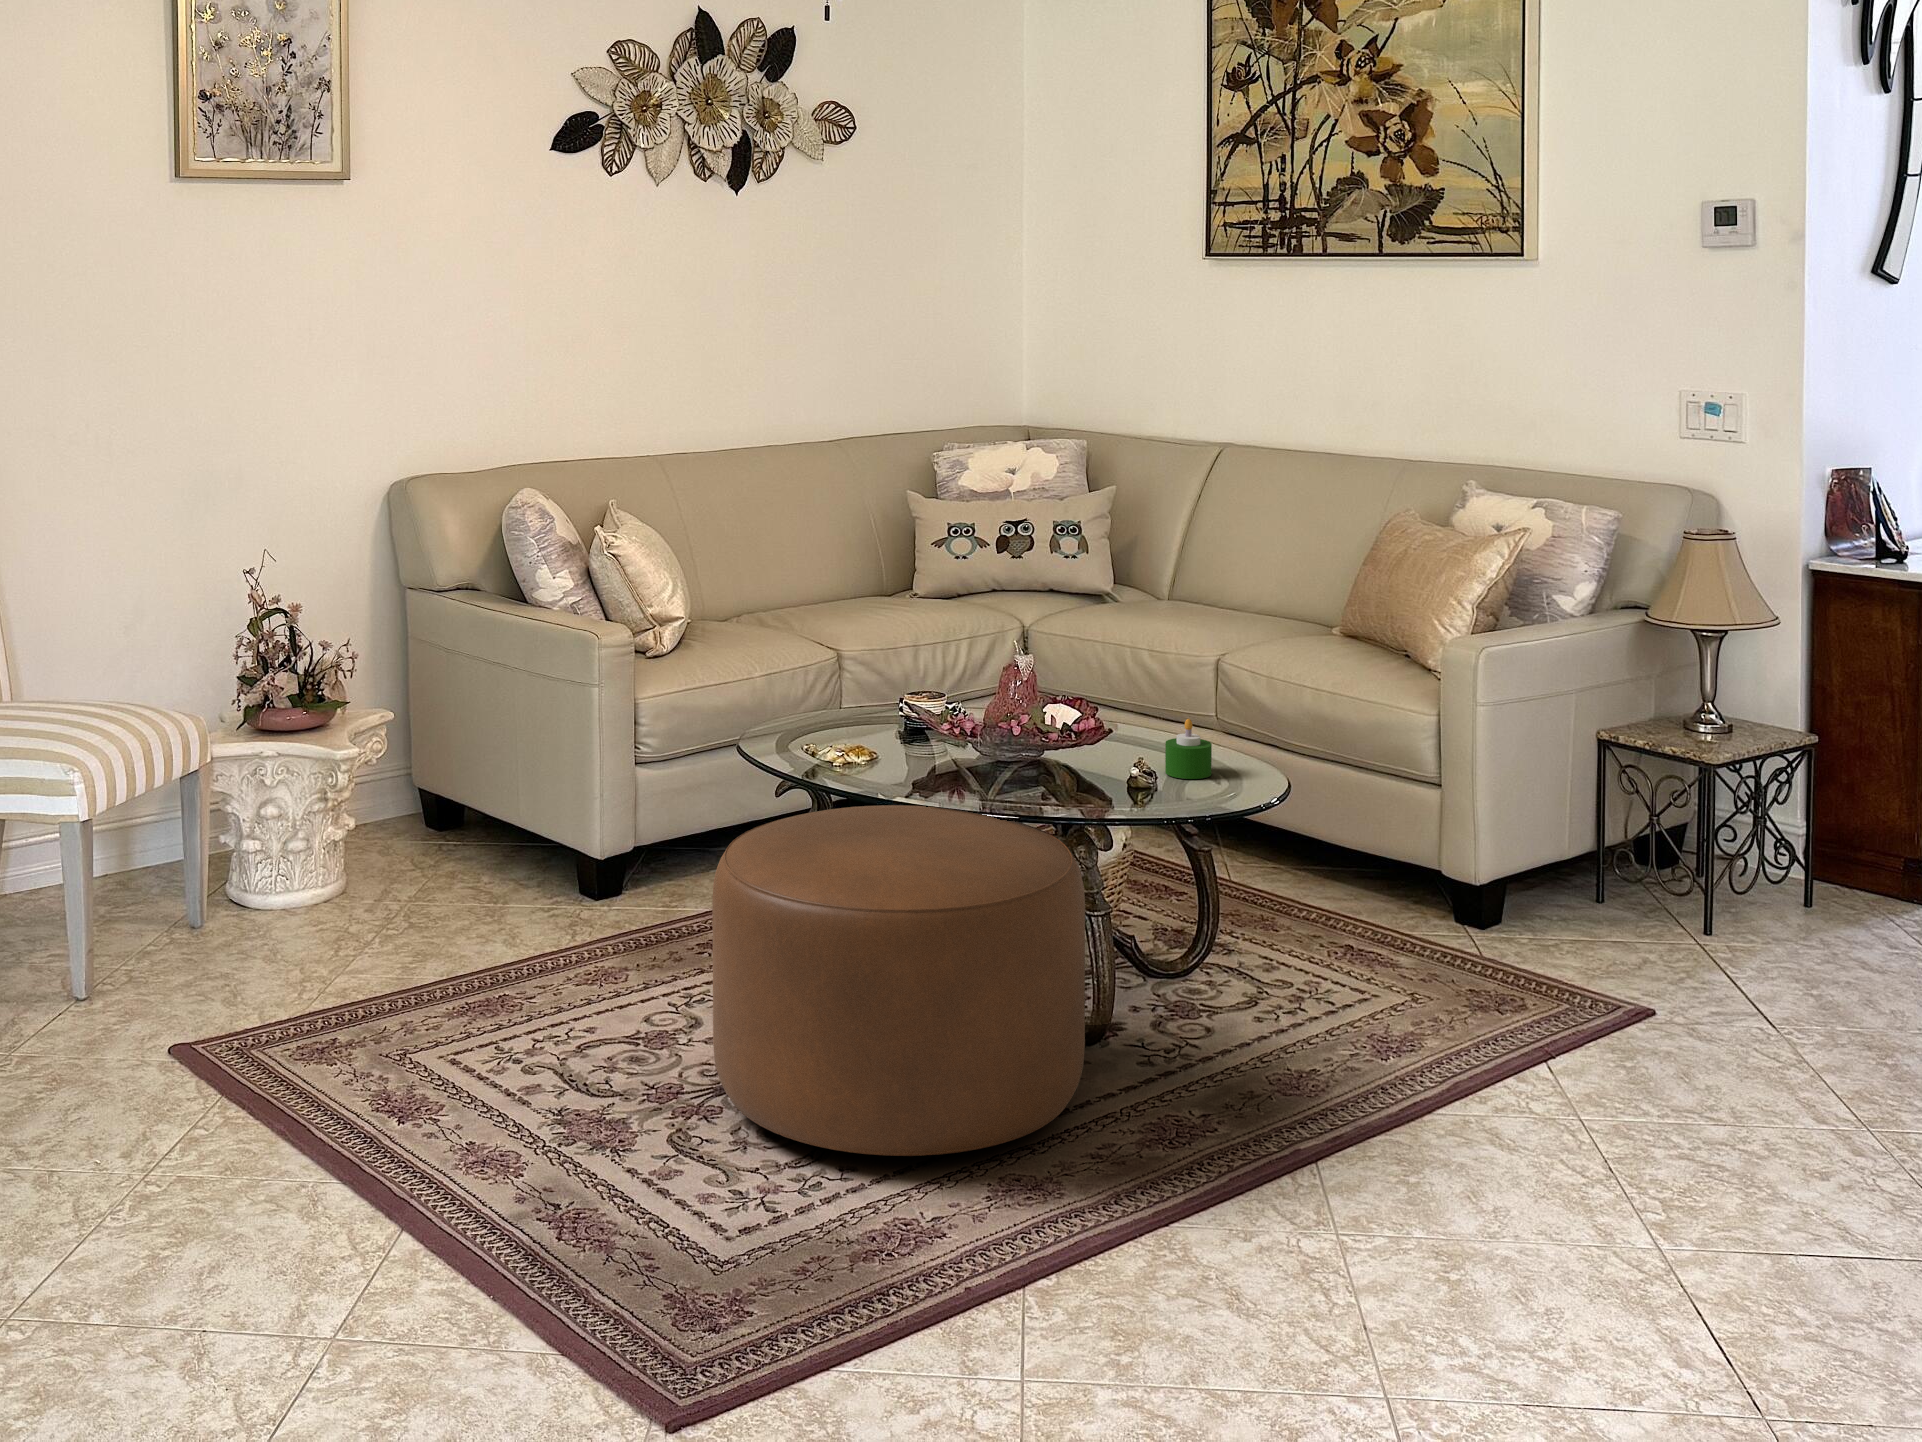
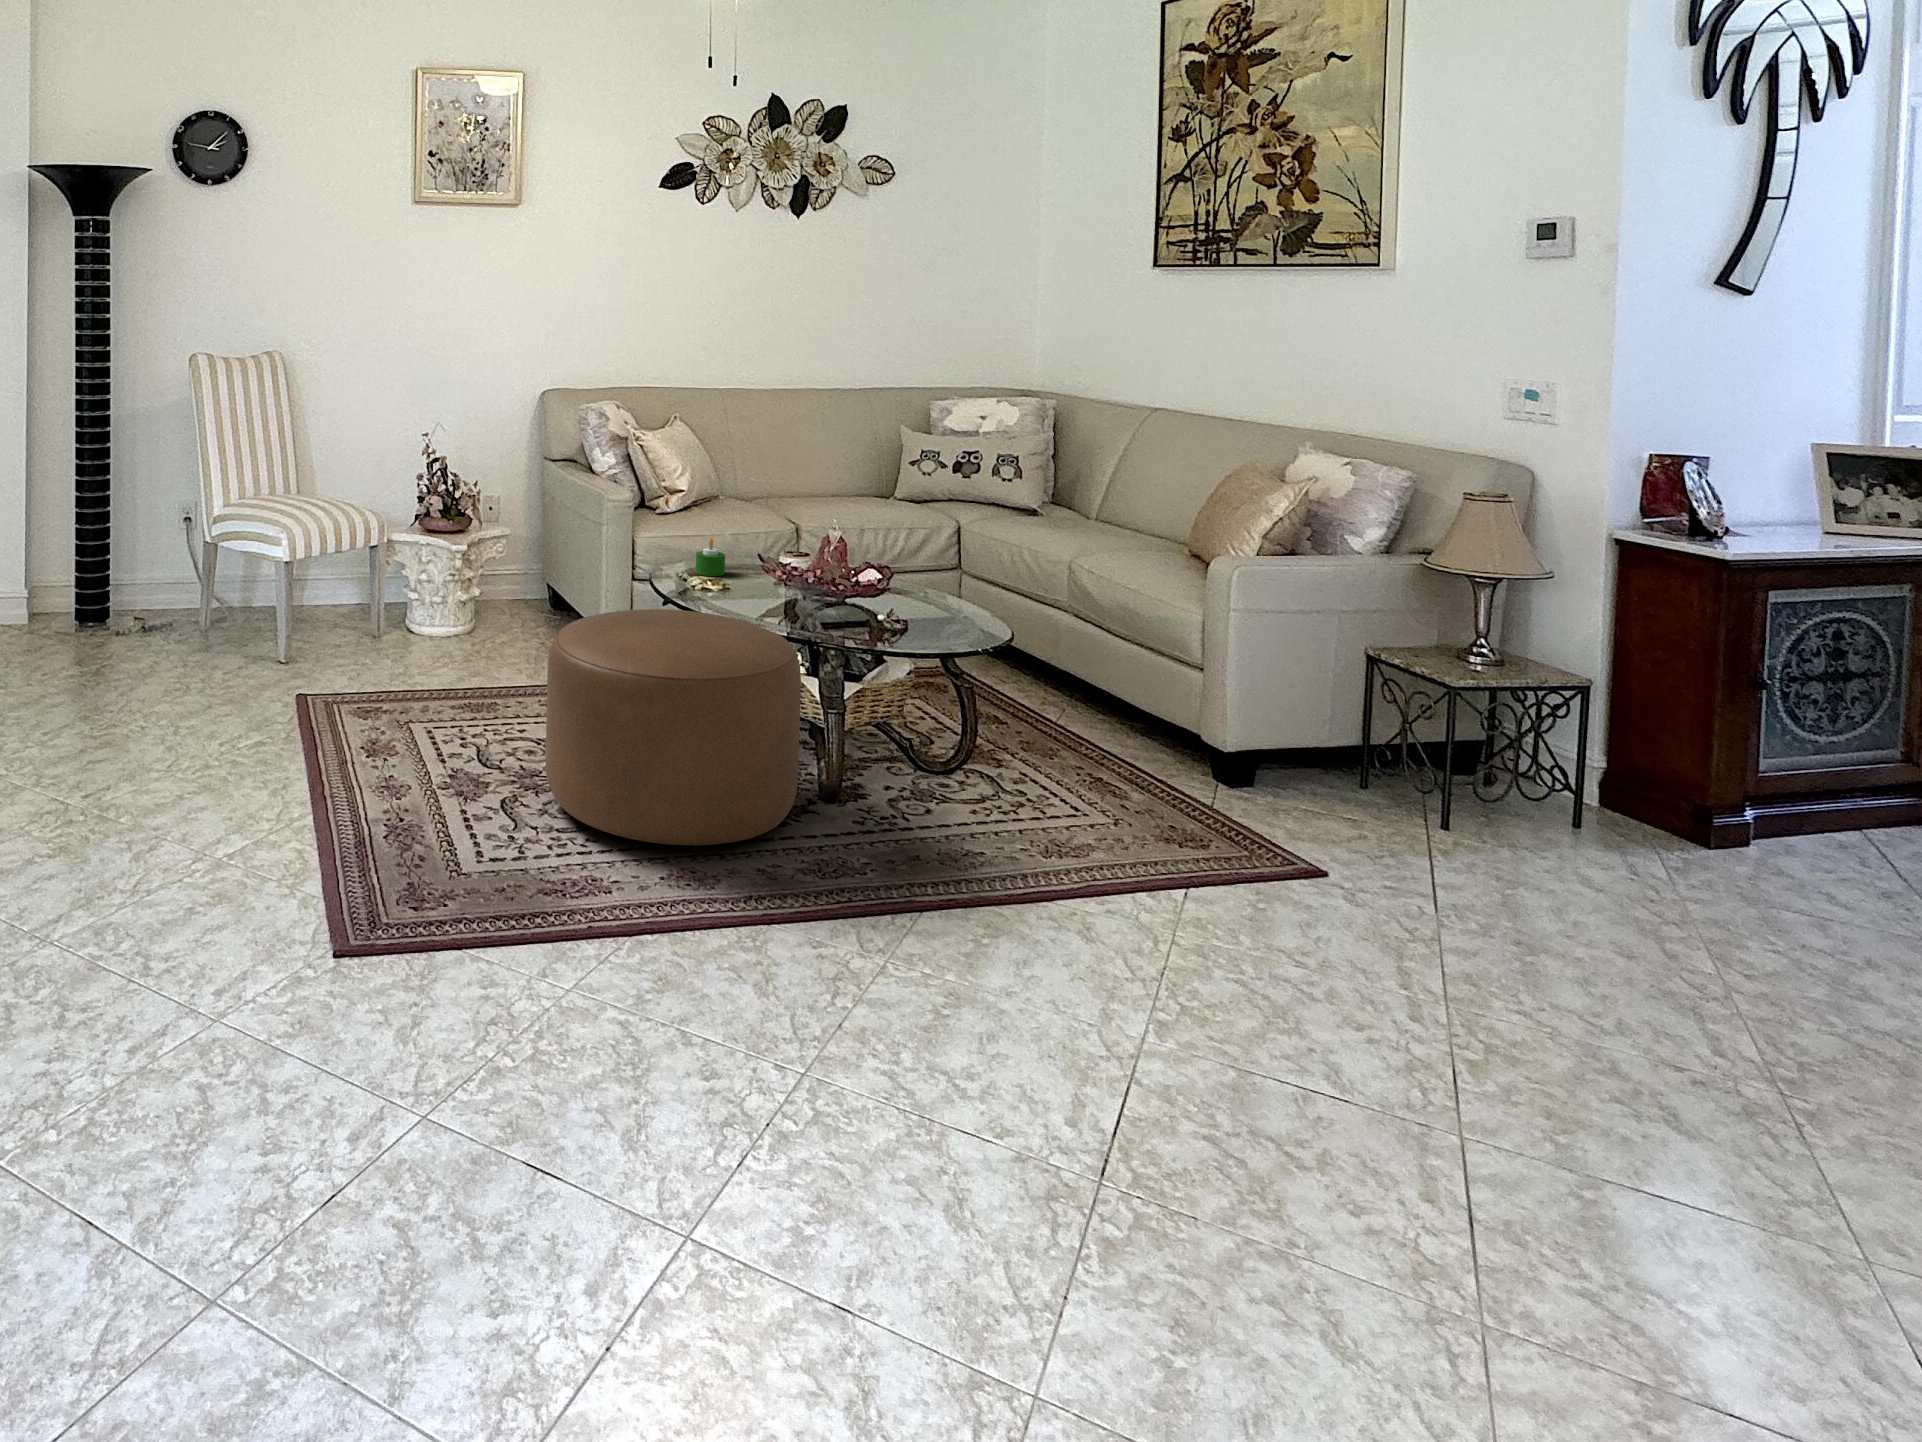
candle: present [1165,719,1212,779] -> present [696,539,725,576]

